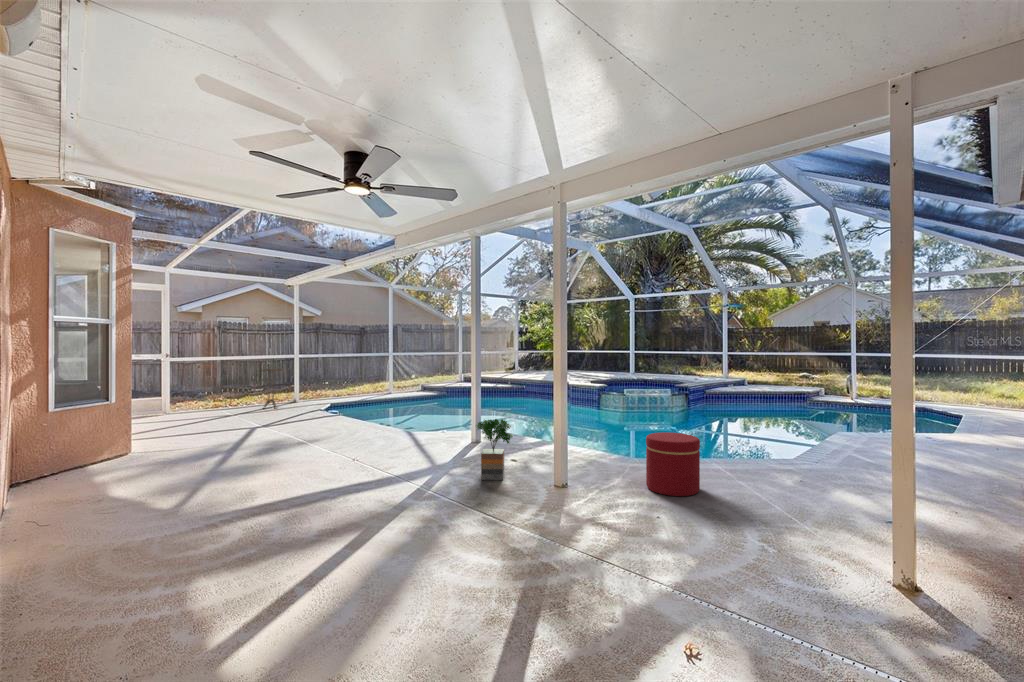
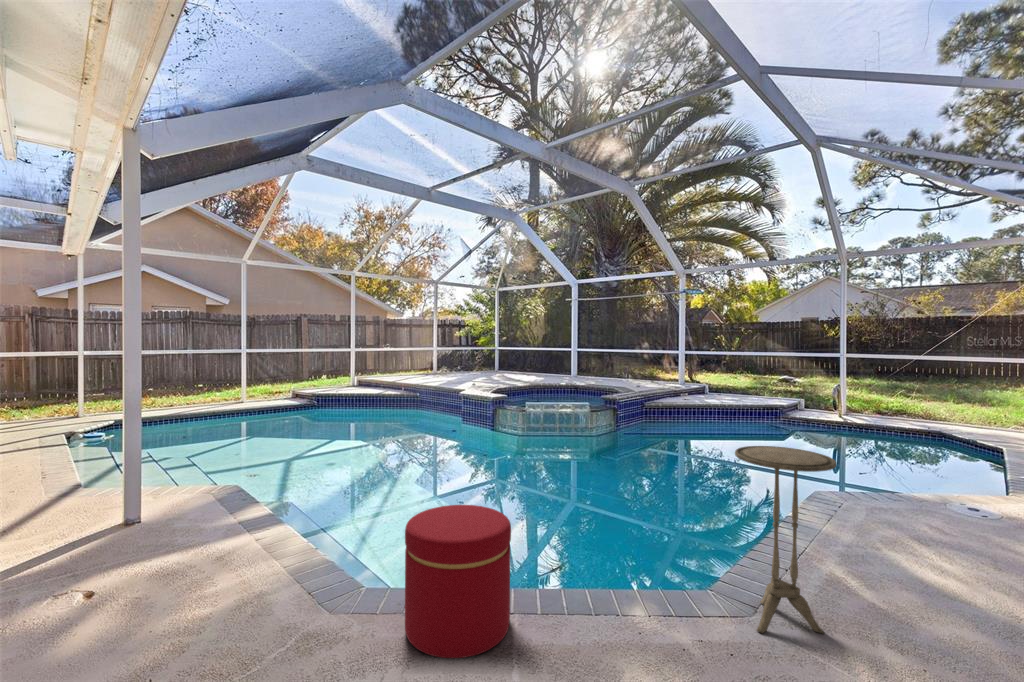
side table: present [262,369,281,408] -> present [735,446,836,634]
potted tree: present [476,419,513,480] -> none [100,470,193,595]

